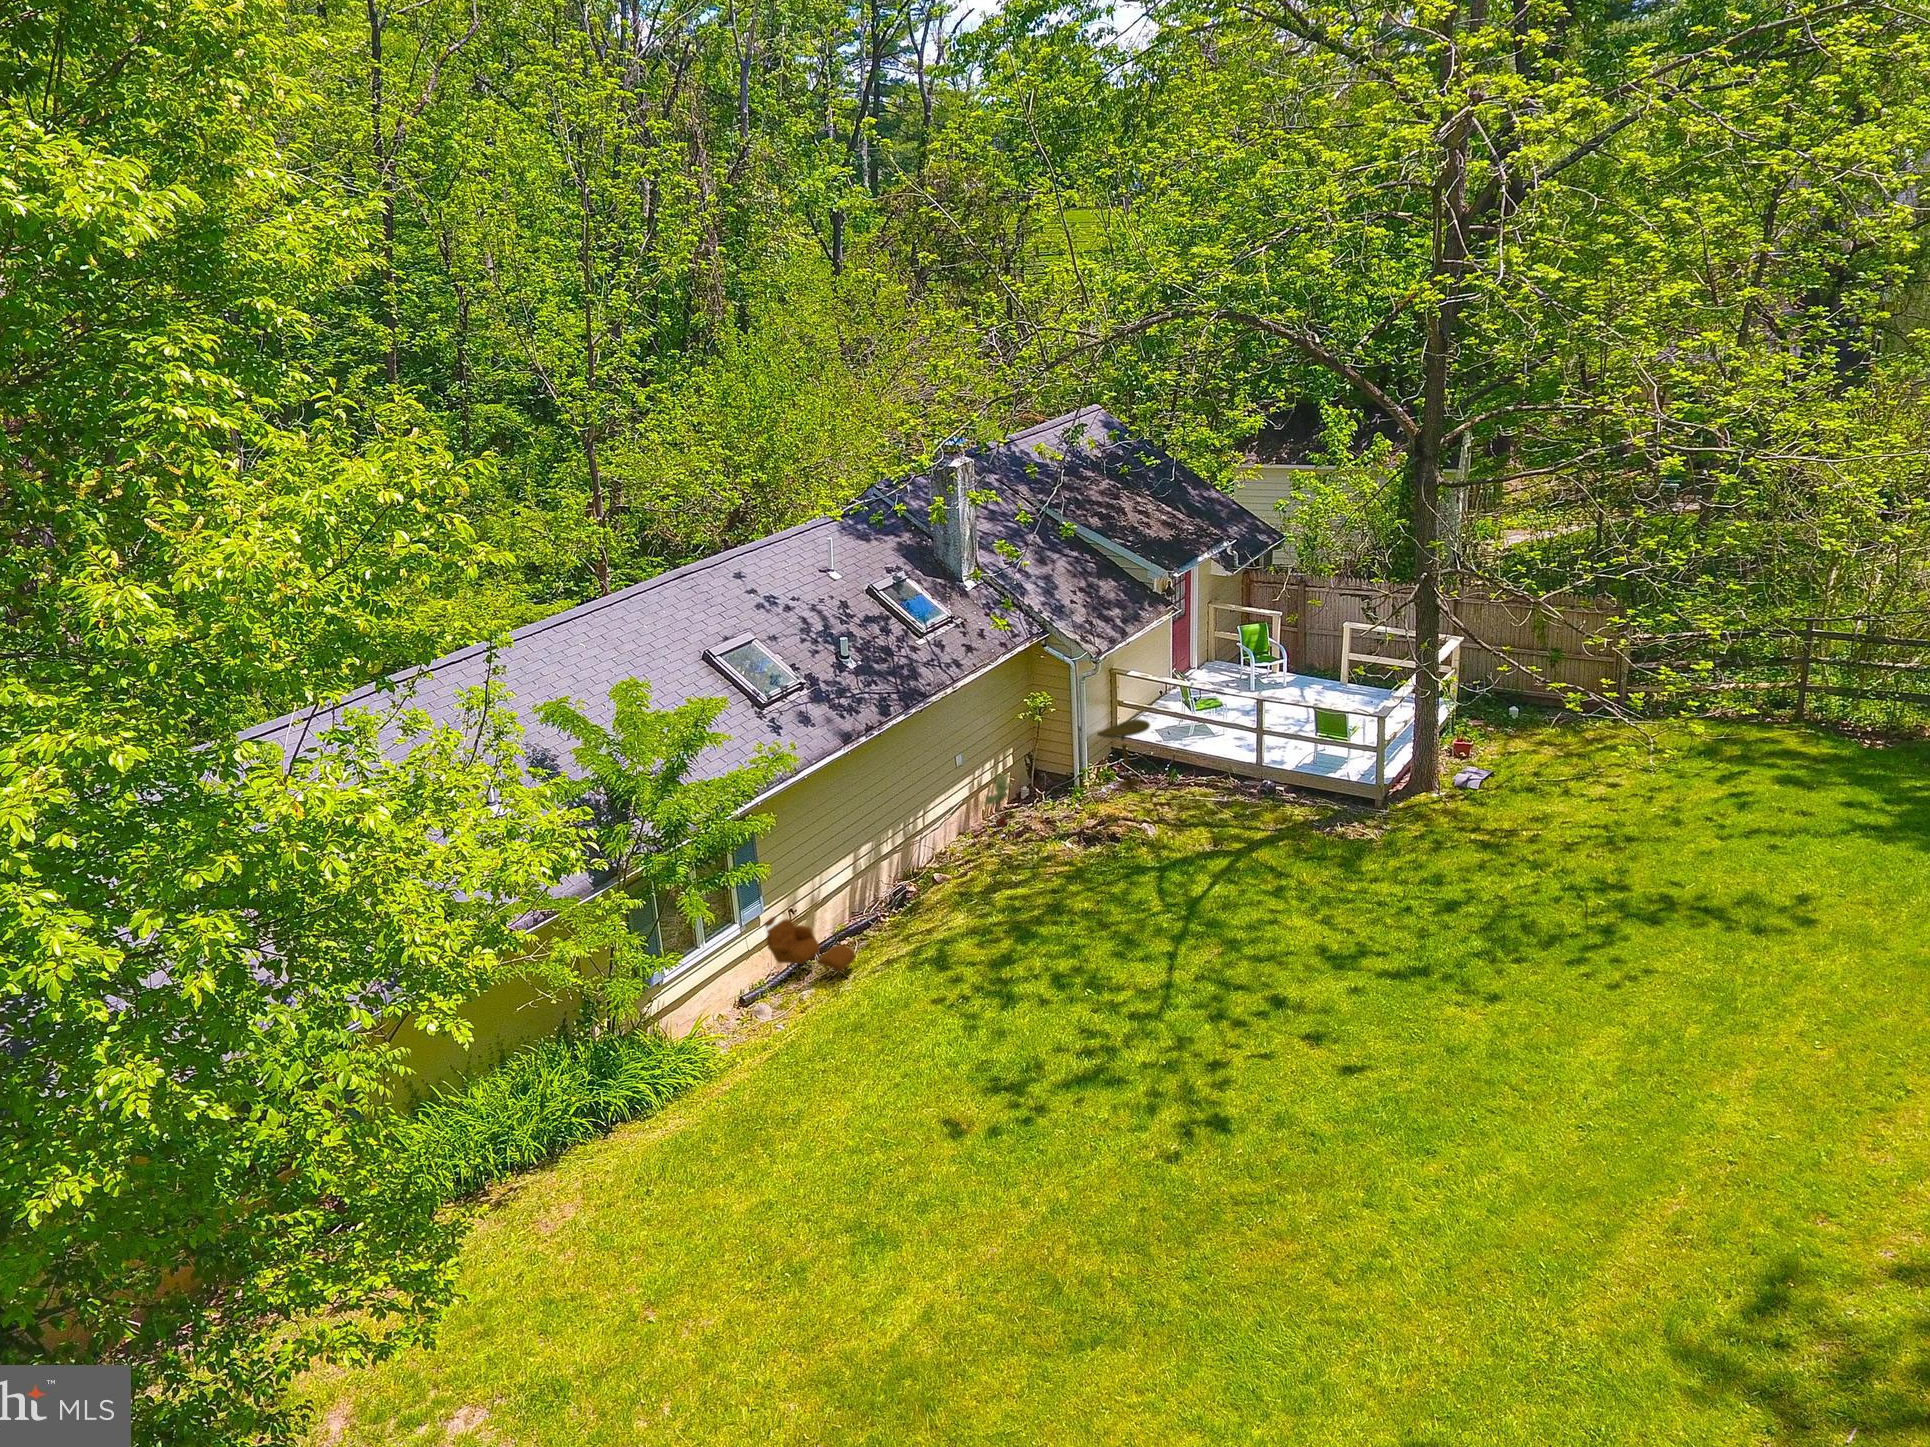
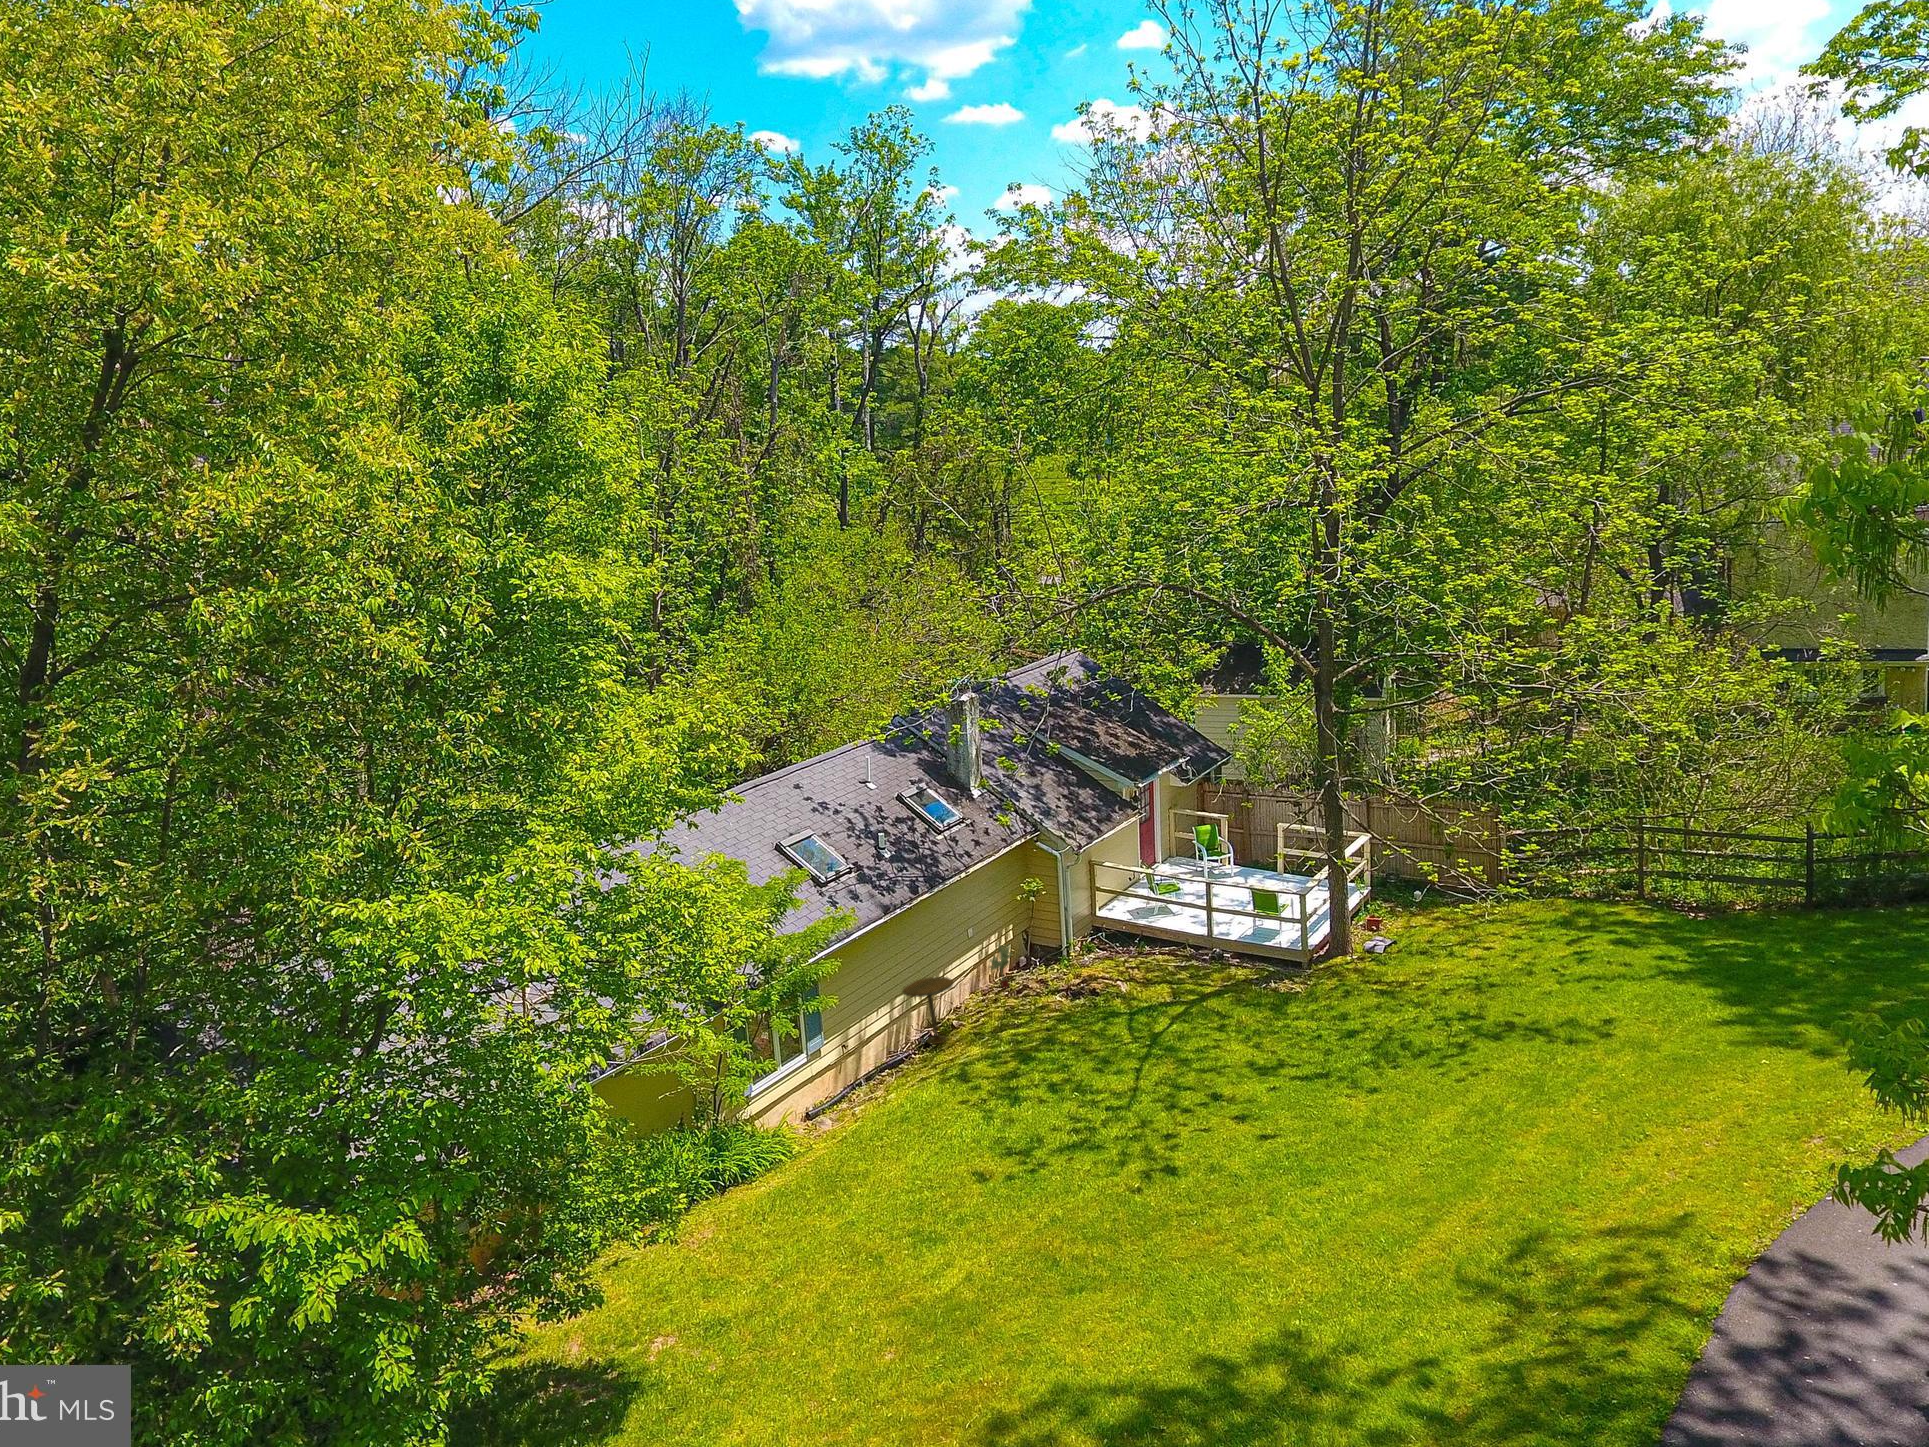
pedestal table: present [1097,719,1150,788] -> present [903,977,954,1045]
armchair: present [765,912,855,980] -> none [818,1044,892,1104]

